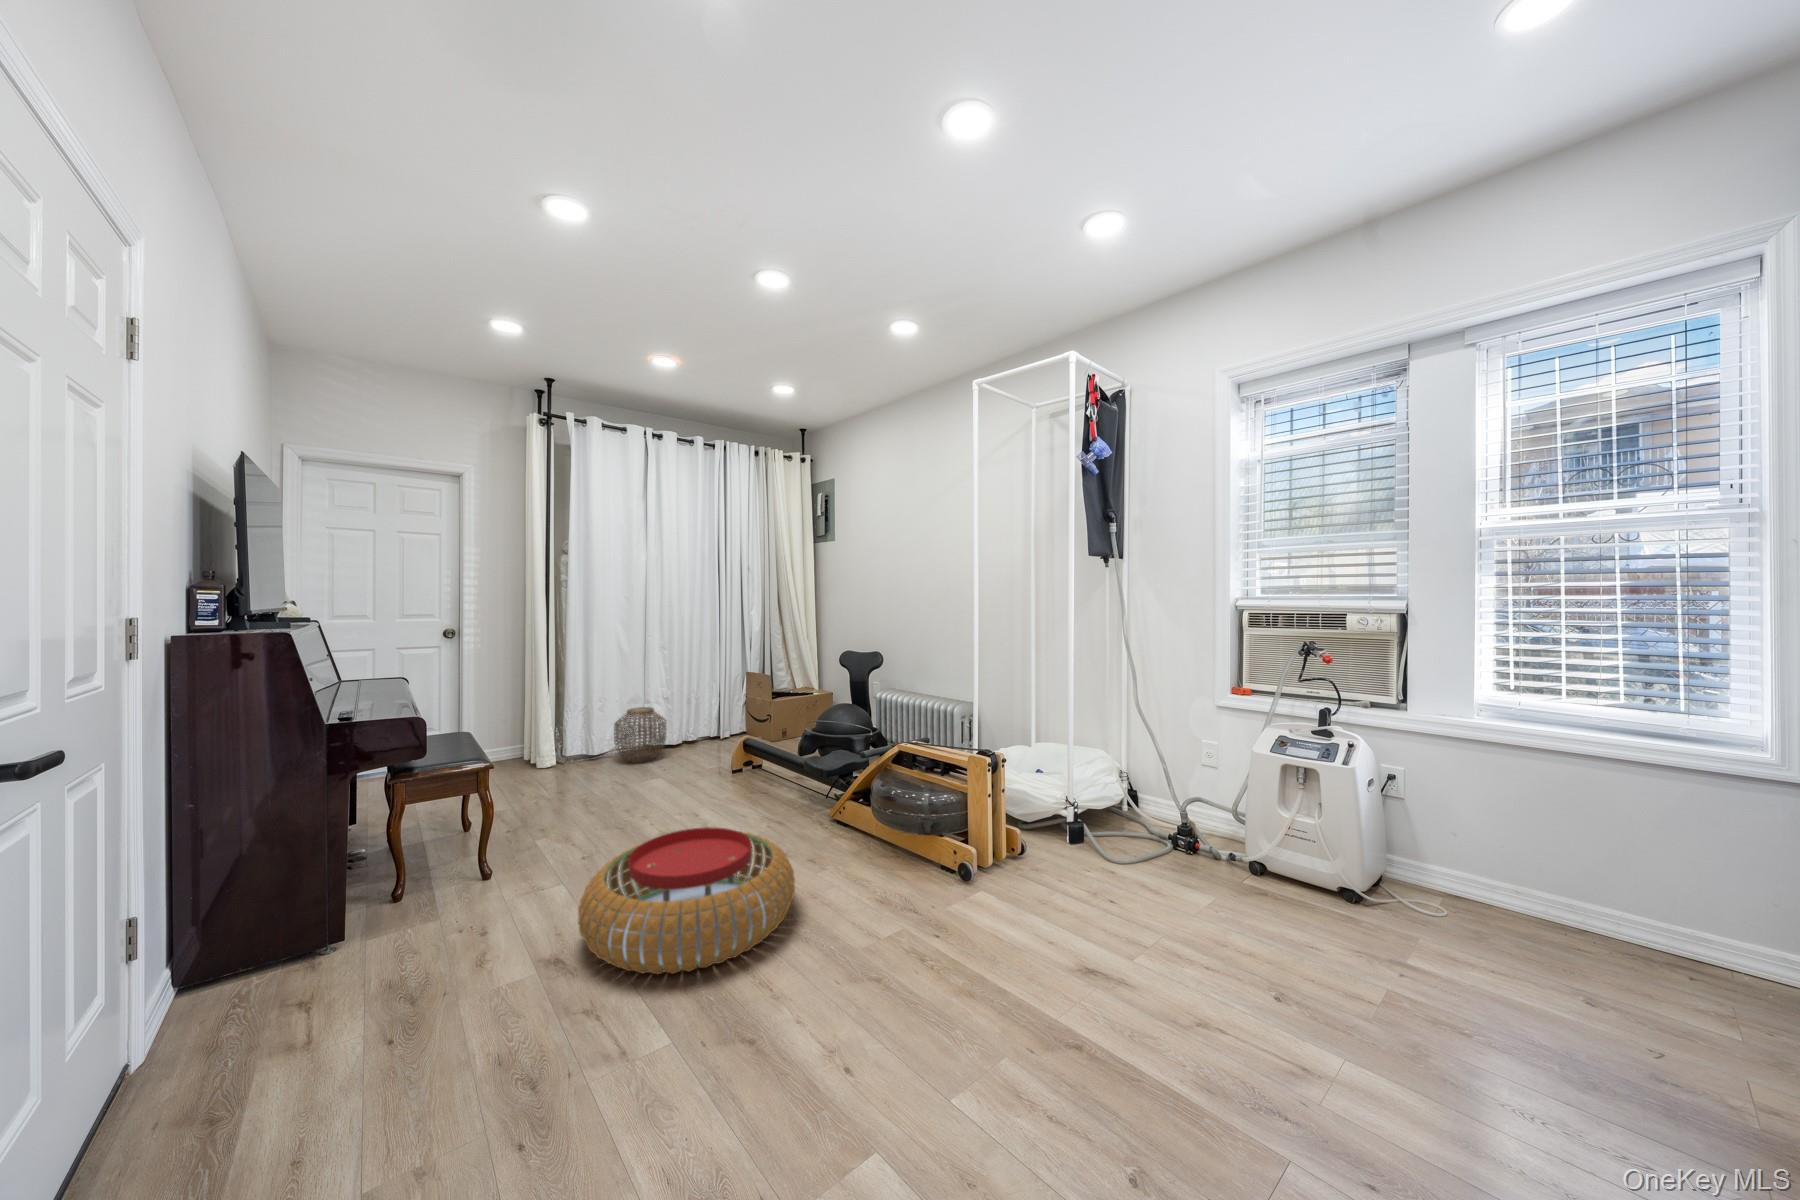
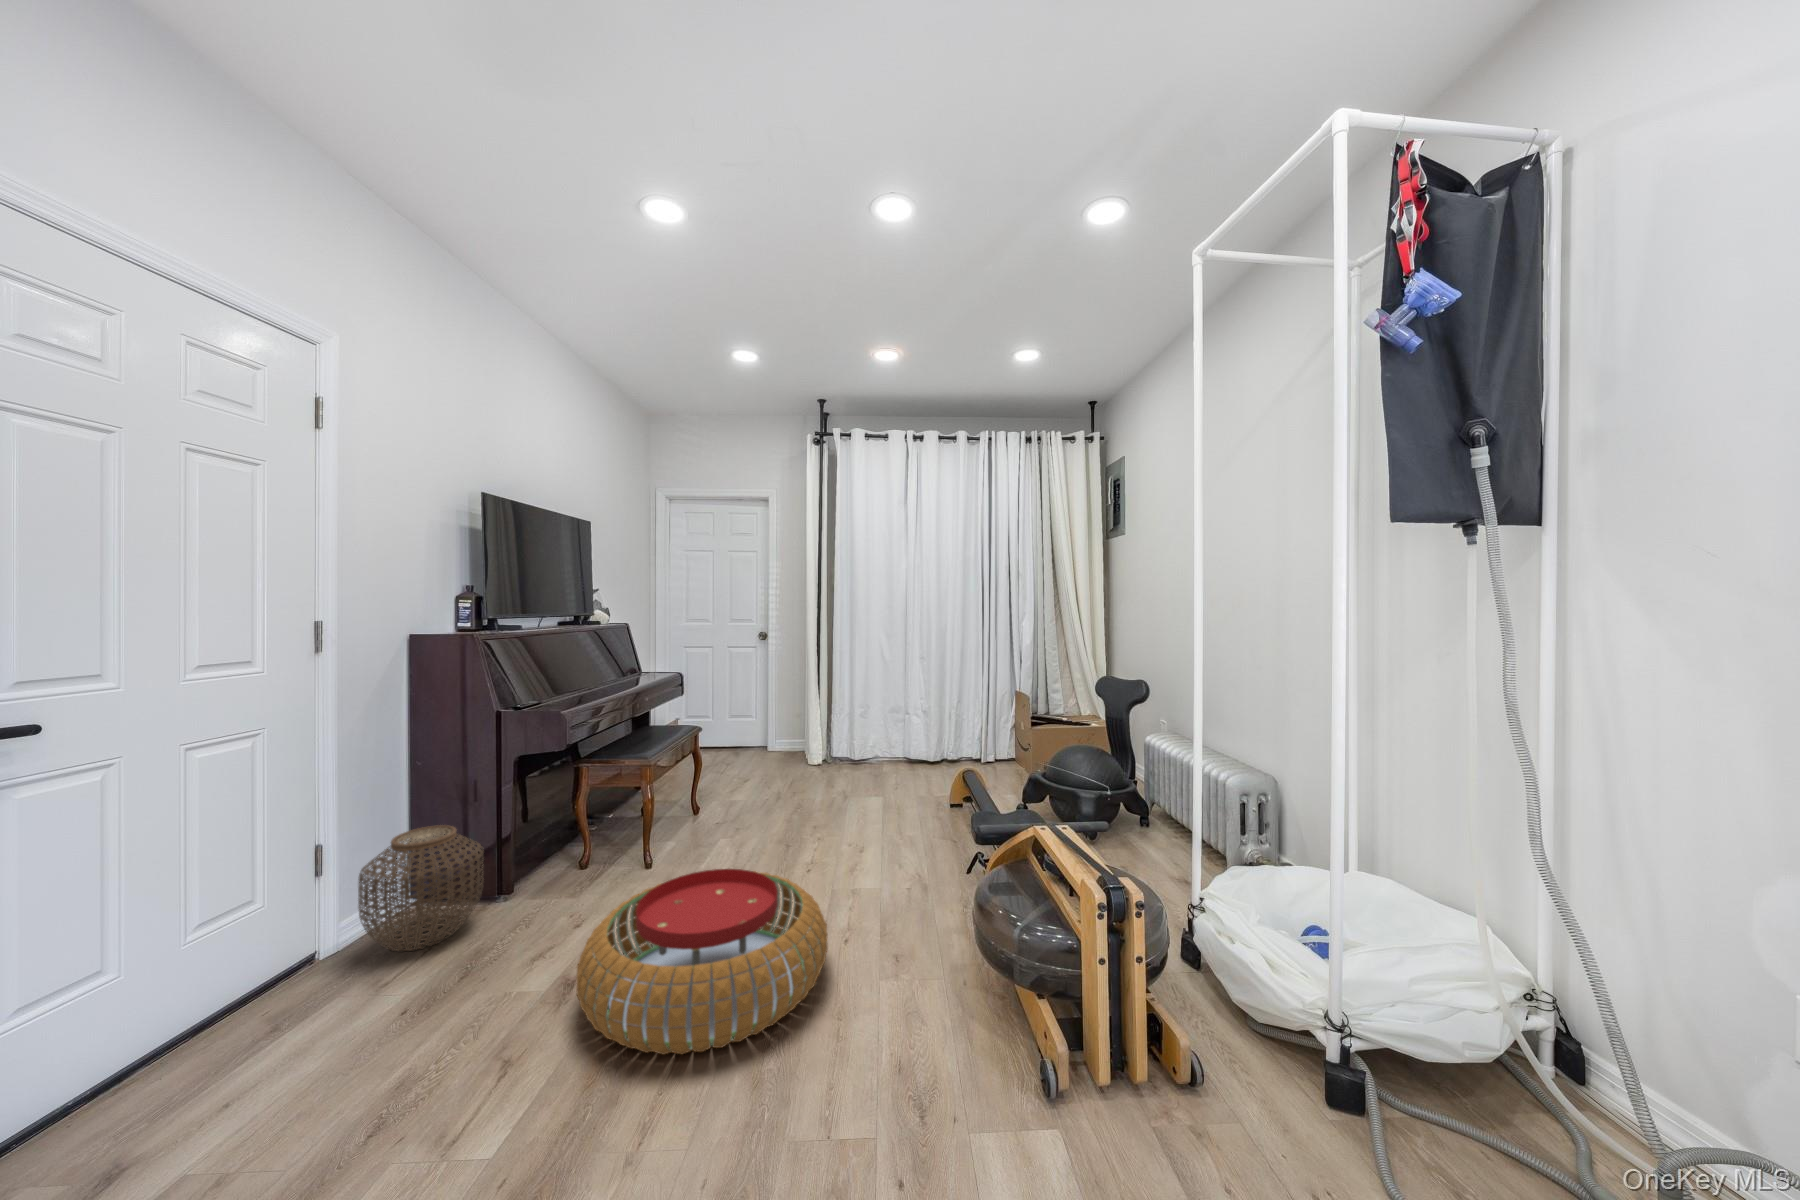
woven basket: present [614,707,667,763] -> present [358,825,484,951]

